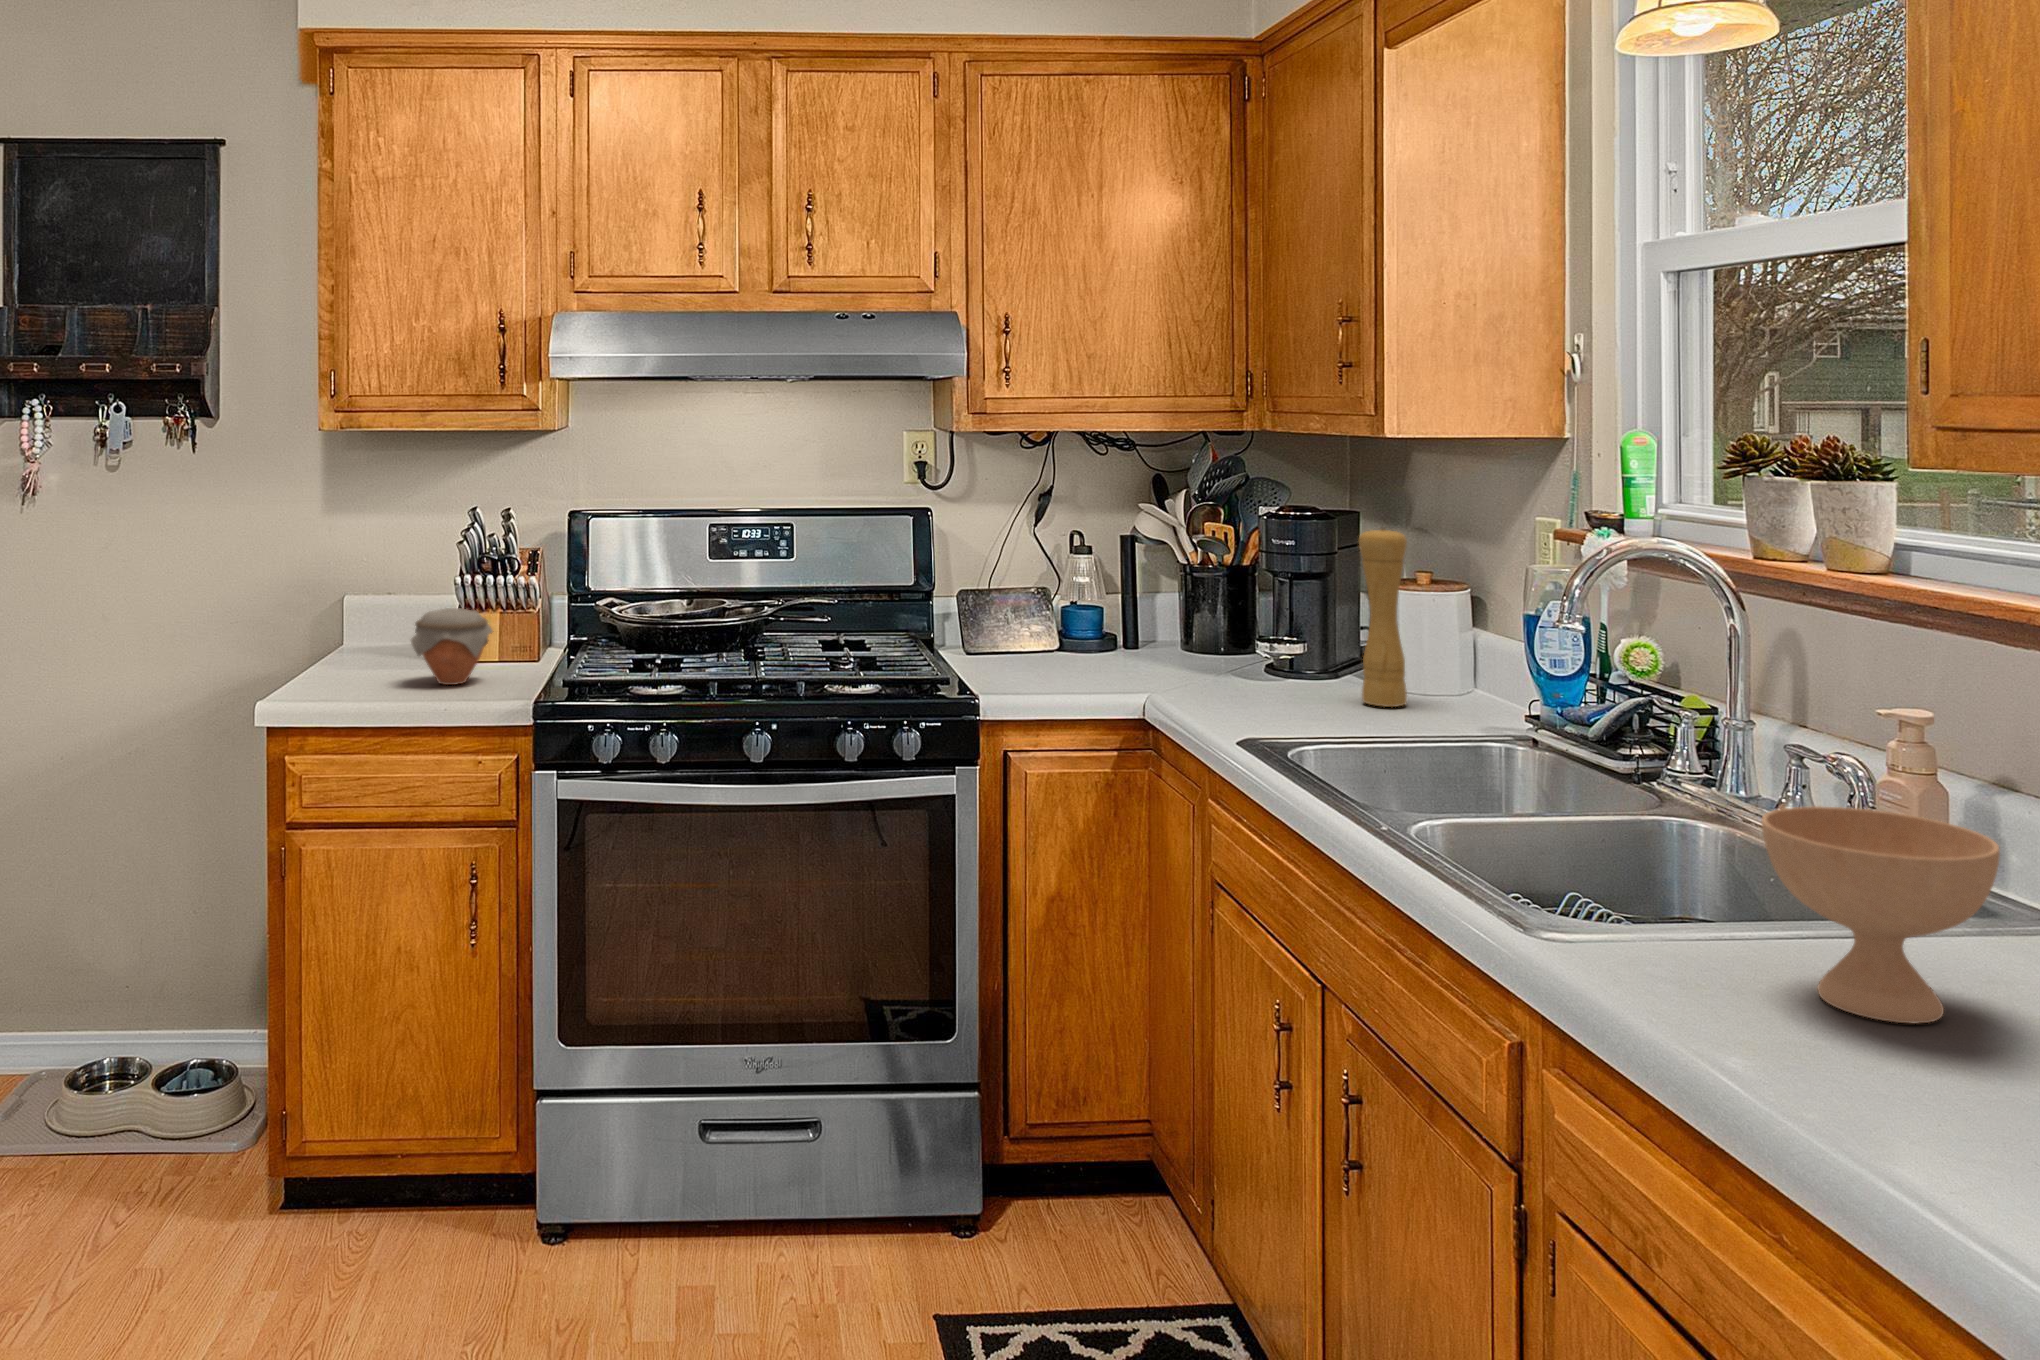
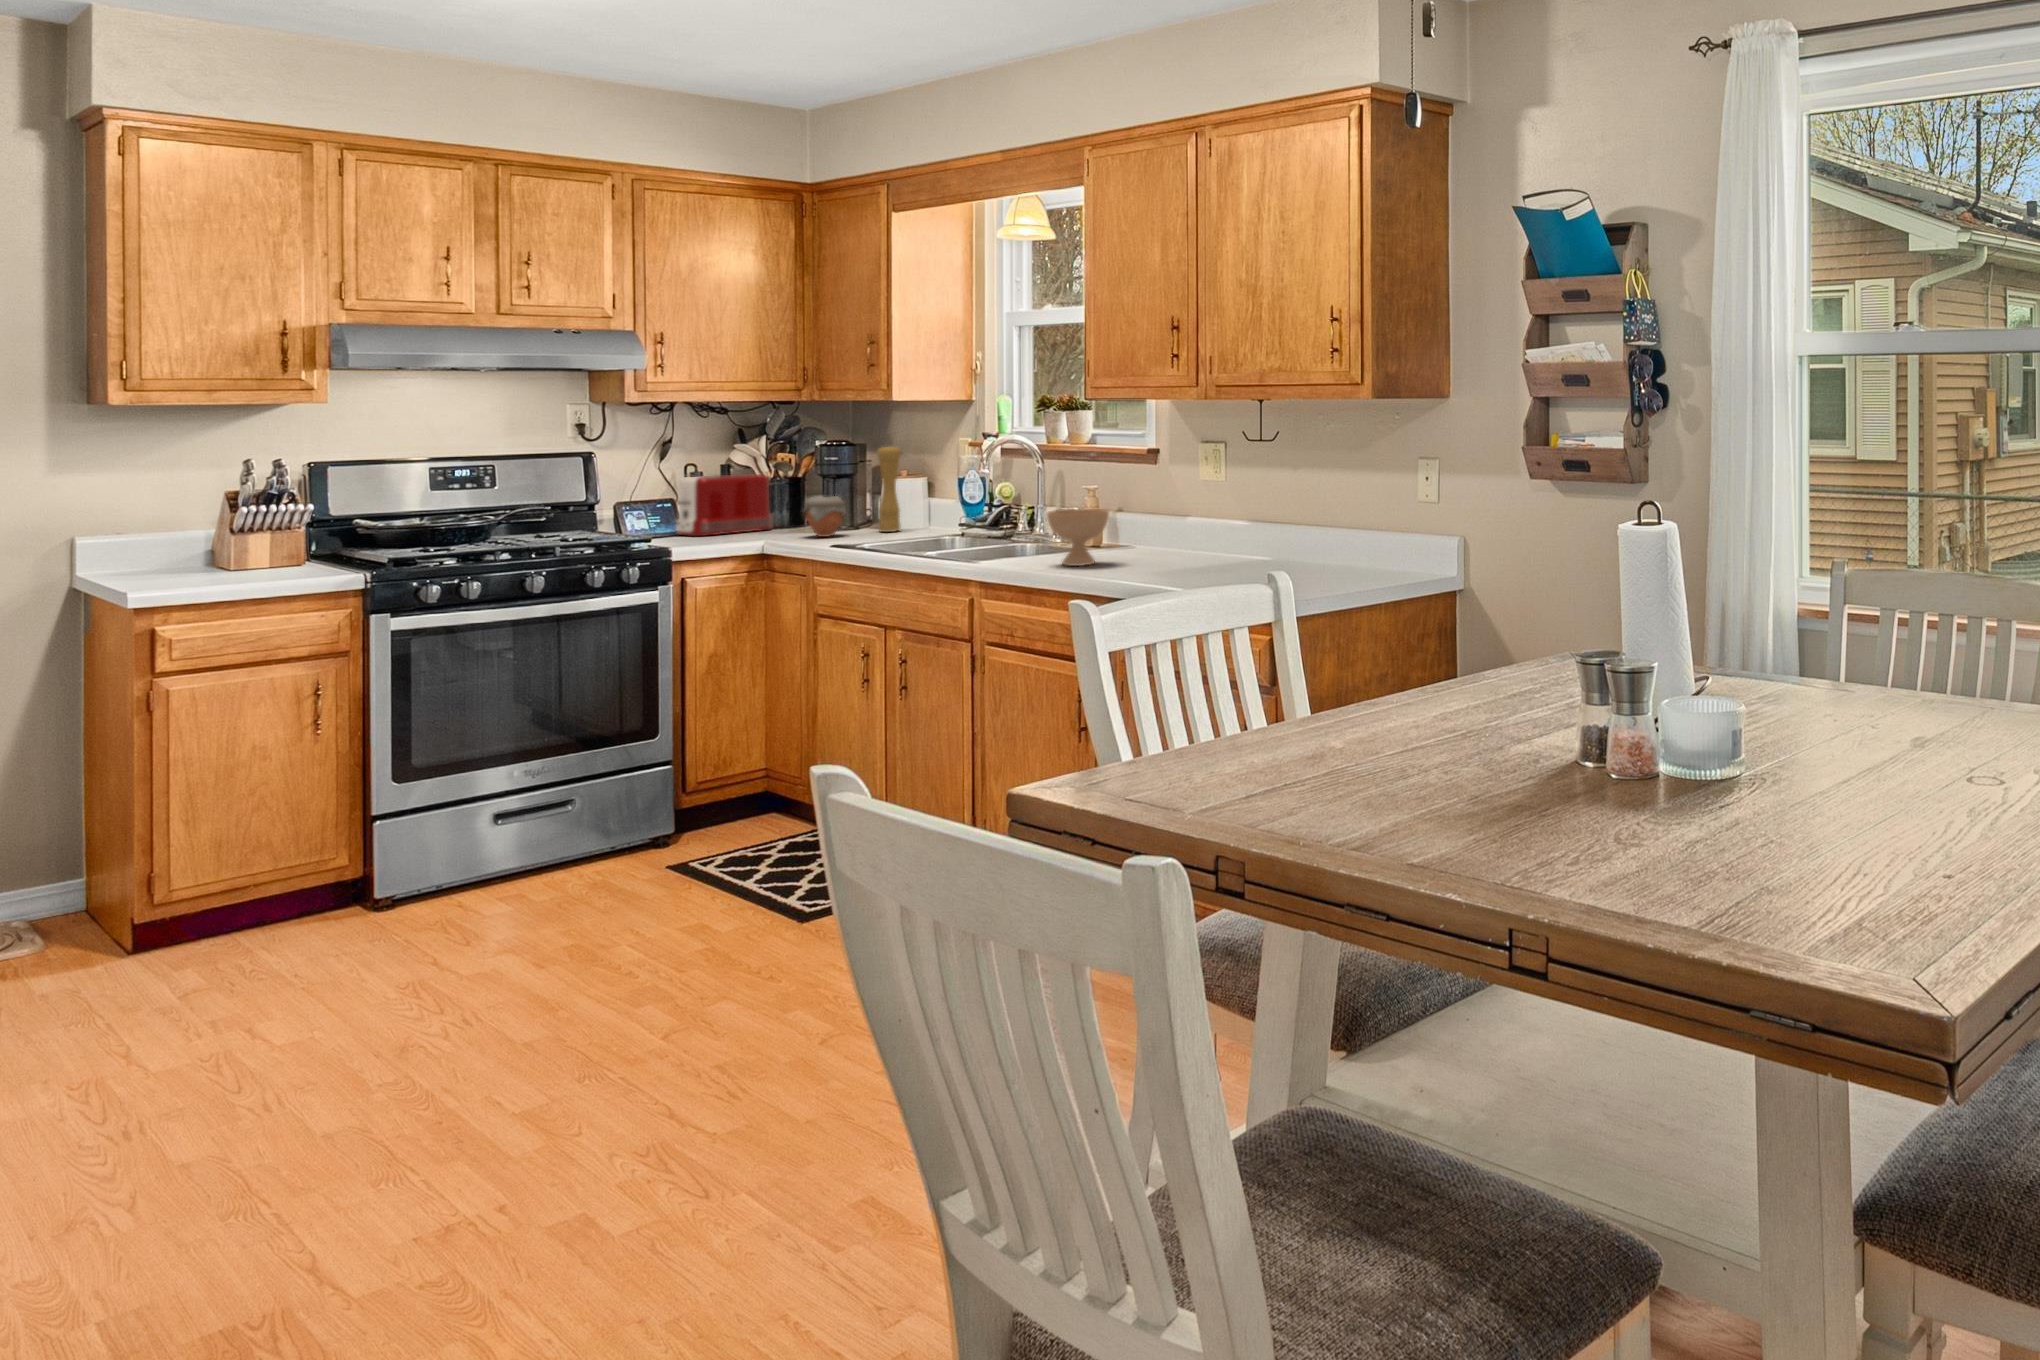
toaster: none [1027,558,1185,669] -> present [676,474,772,536]
jar: present [411,608,492,685] -> present [802,496,846,537]

